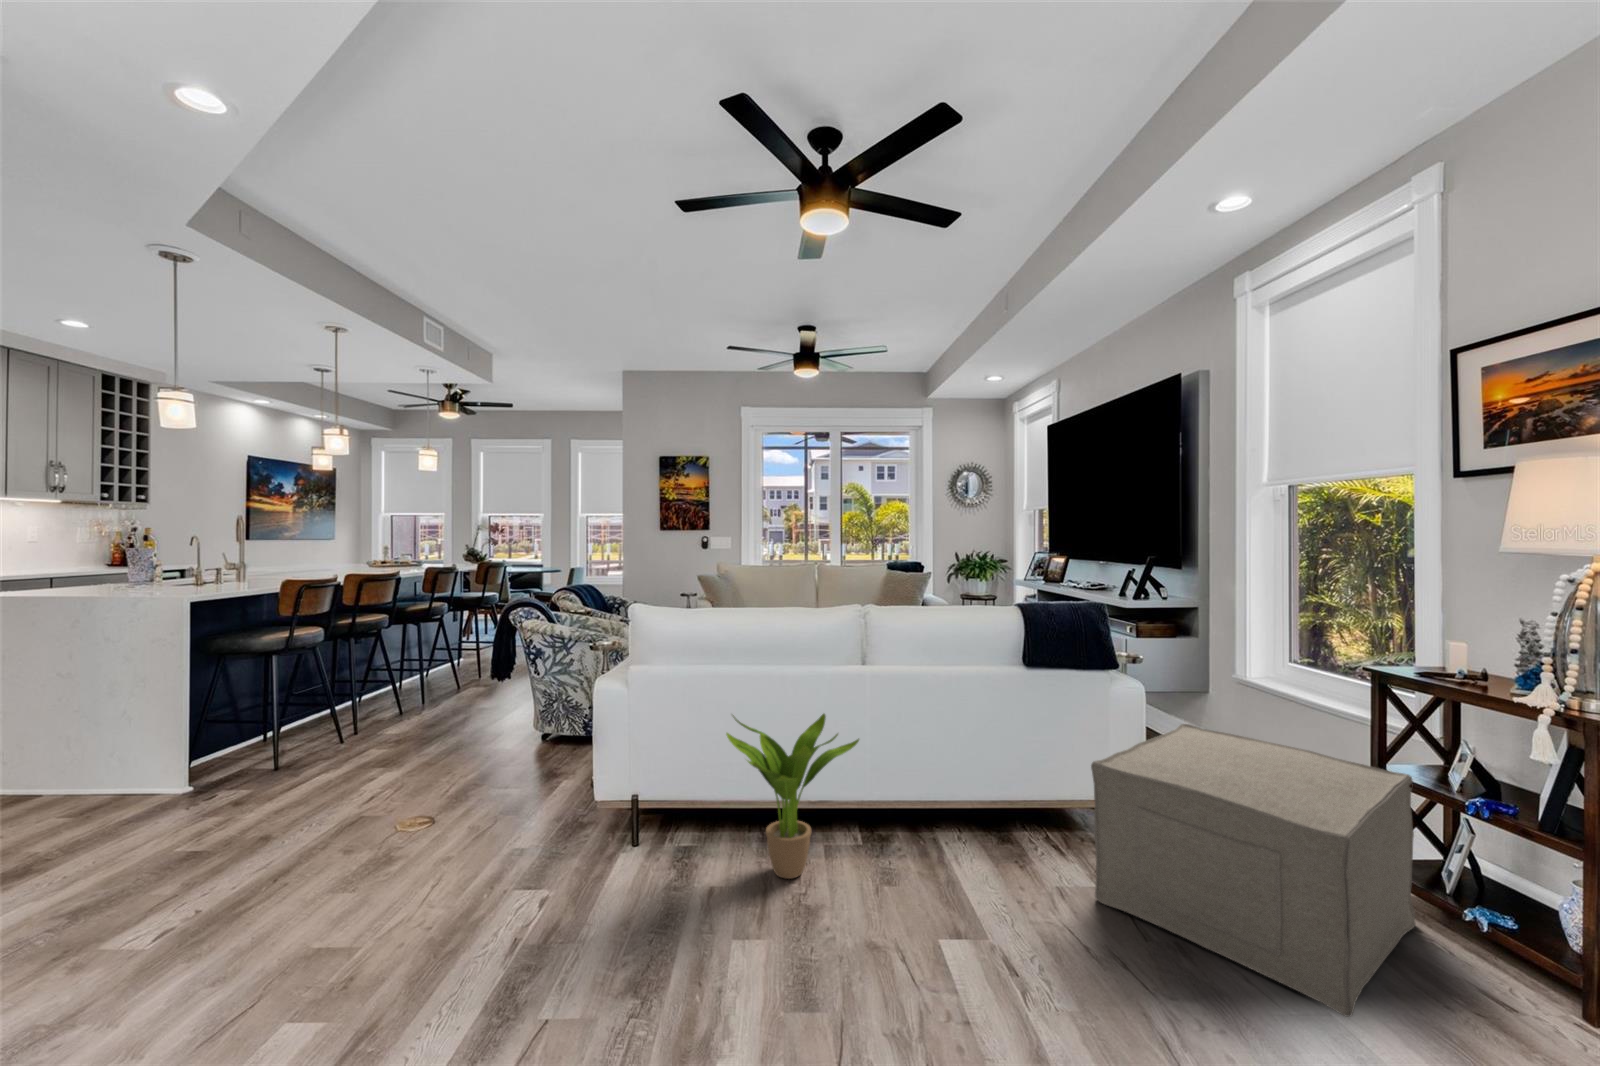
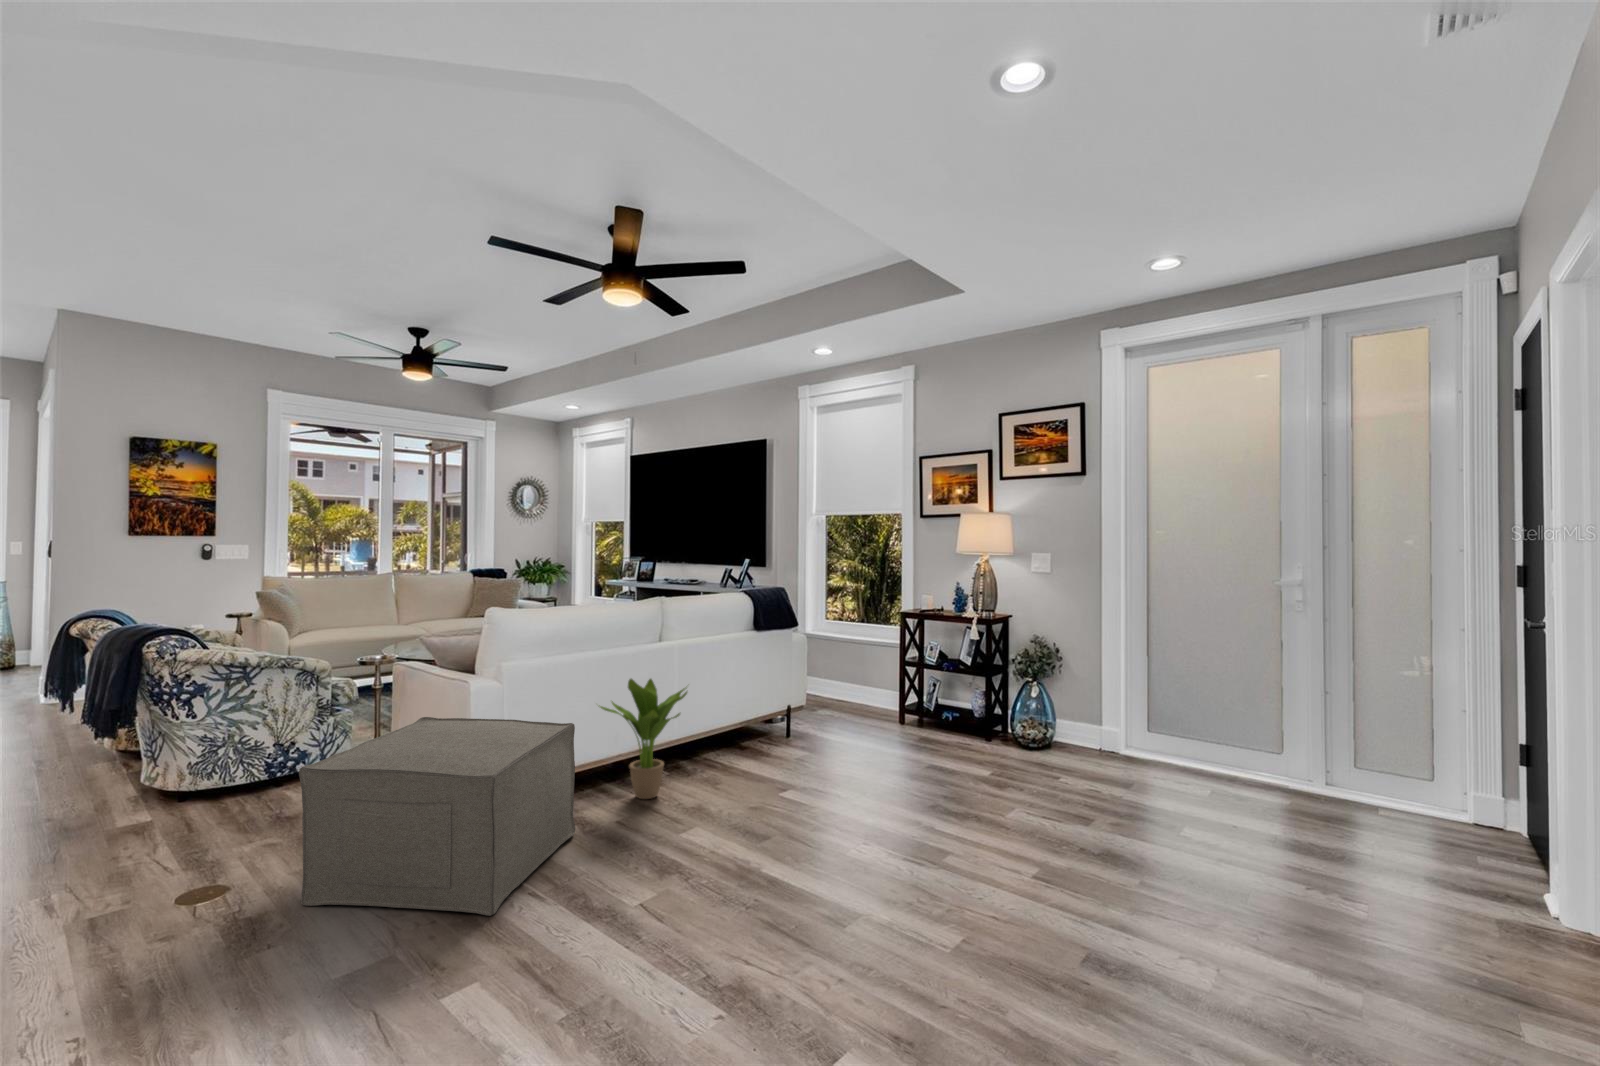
ottoman: present [1091,724,1415,1017] -> present [299,717,575,916]

